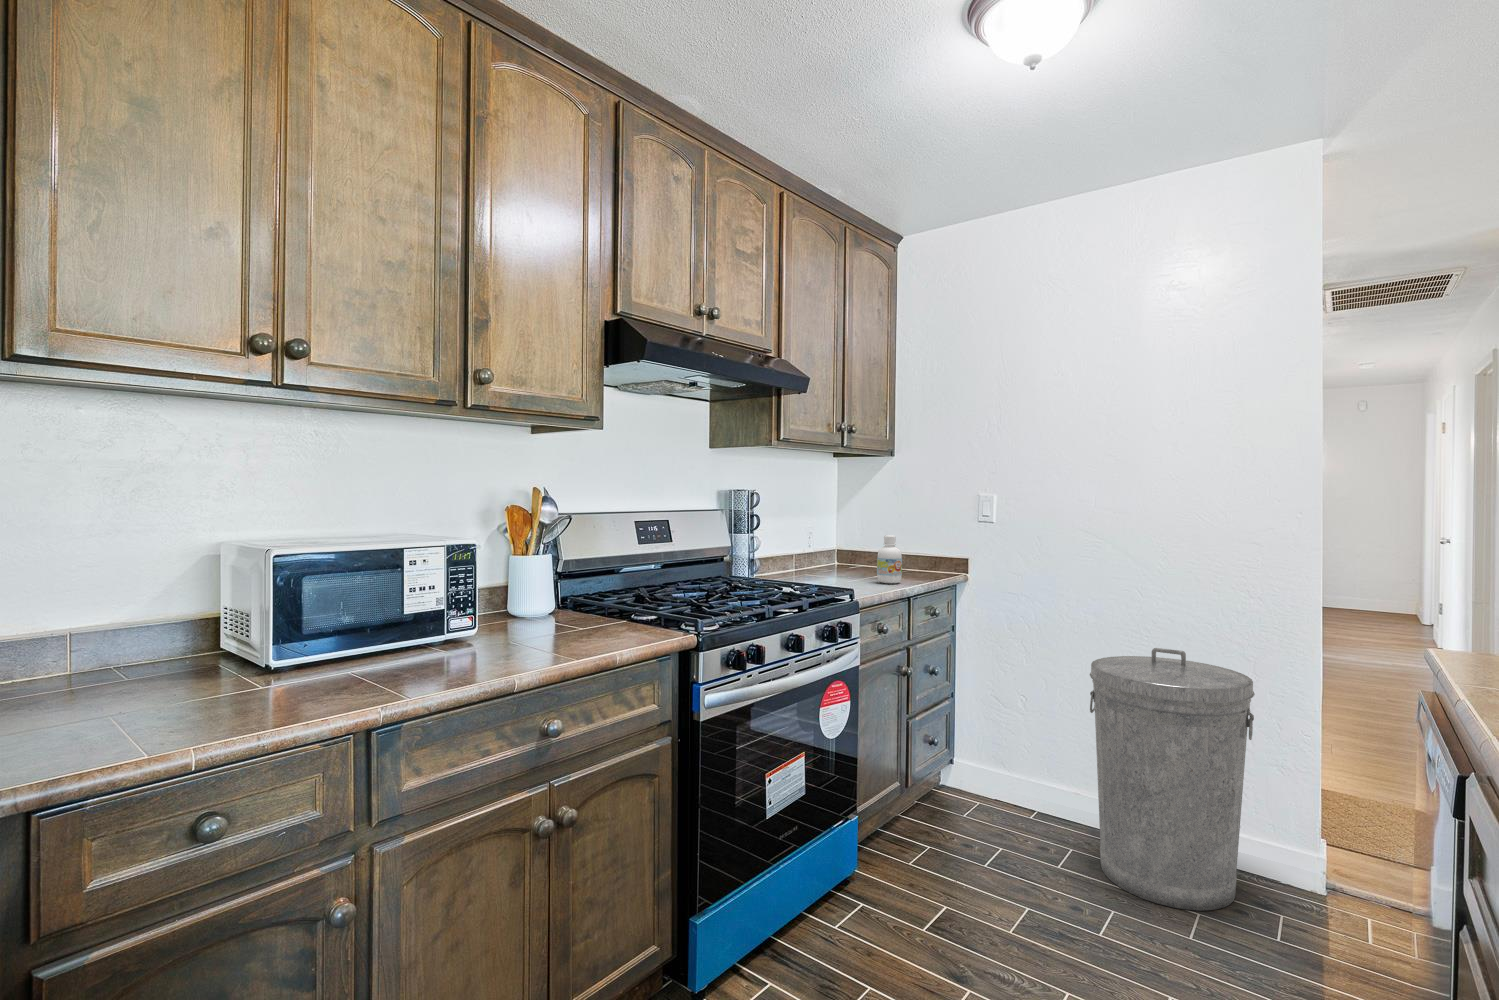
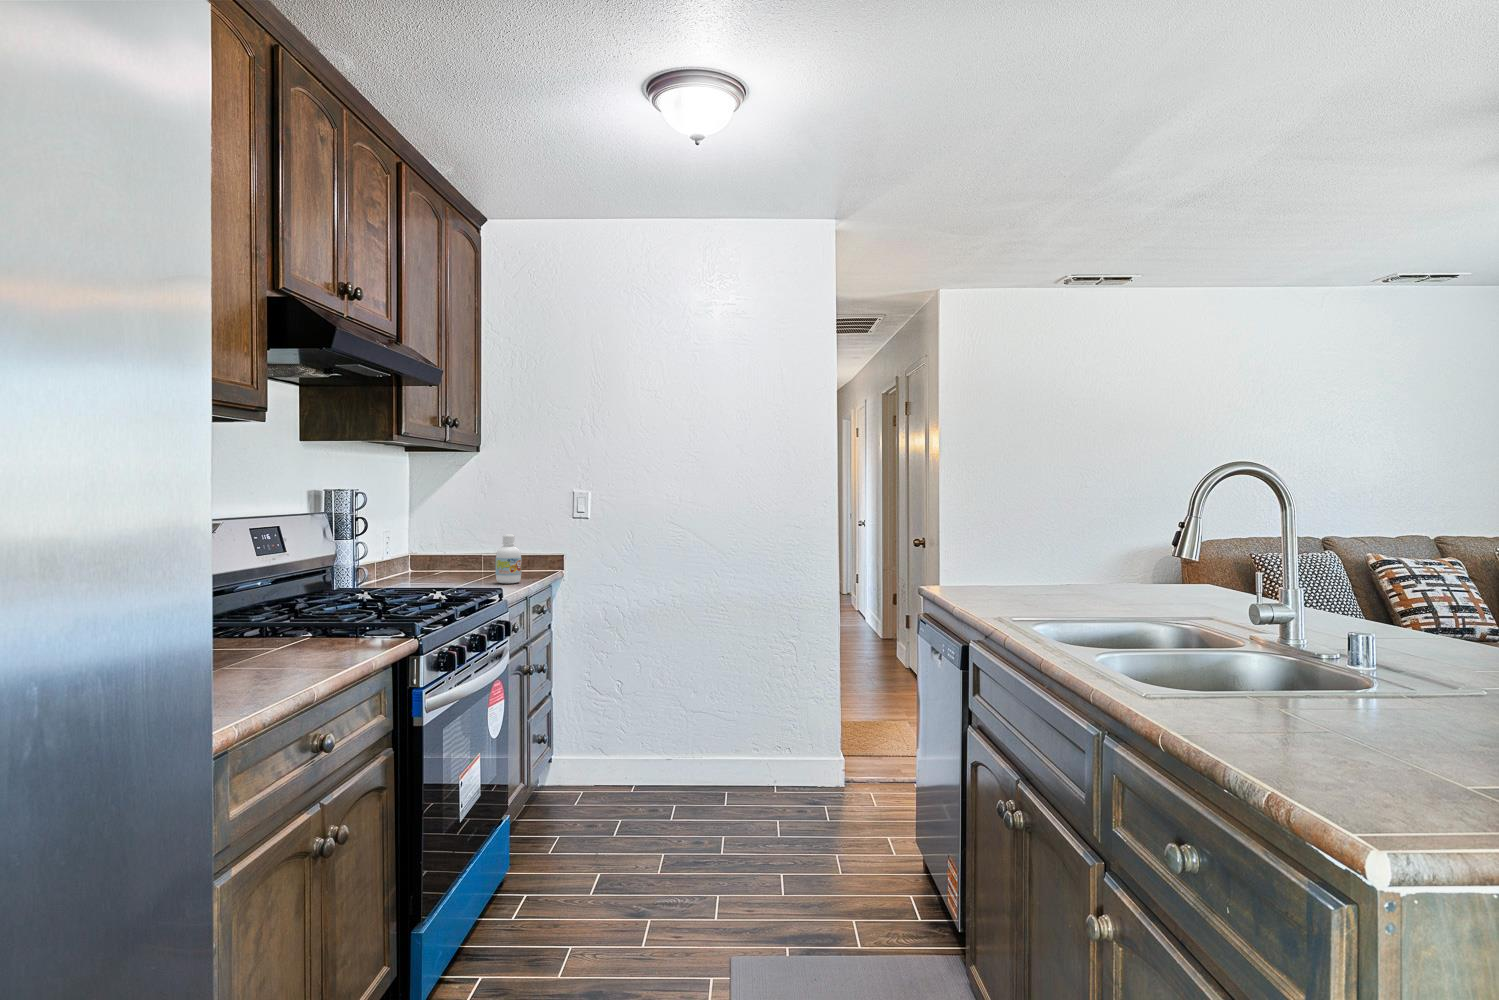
trash can: present [1090,648,1255,911] -> none [690,620,807,825]

